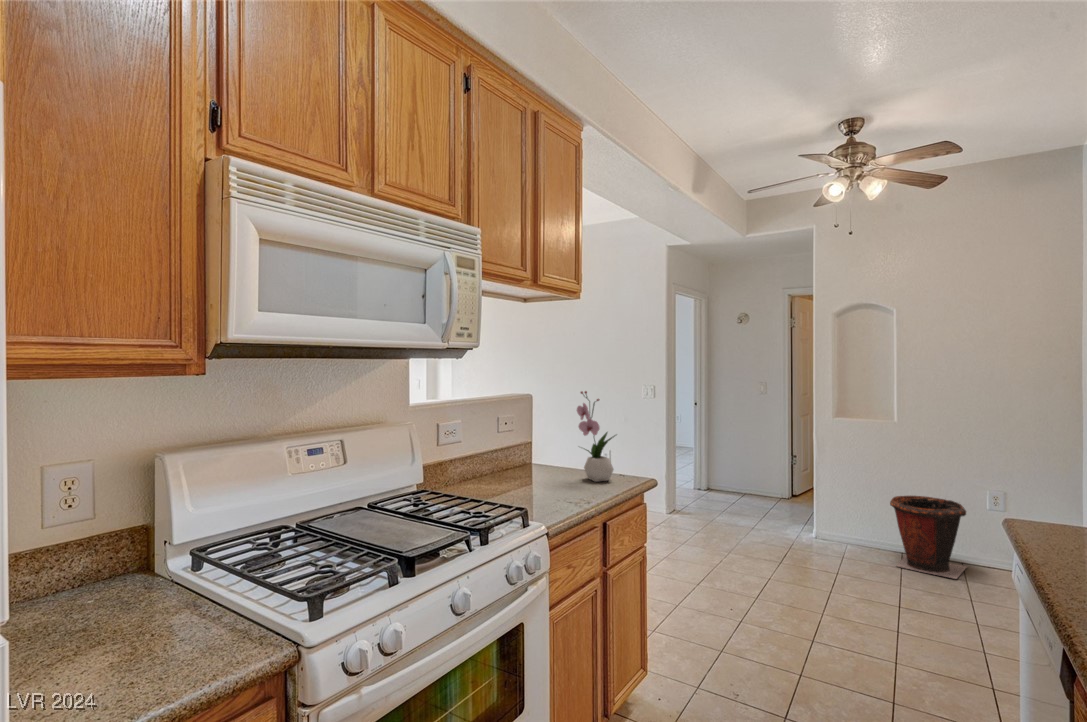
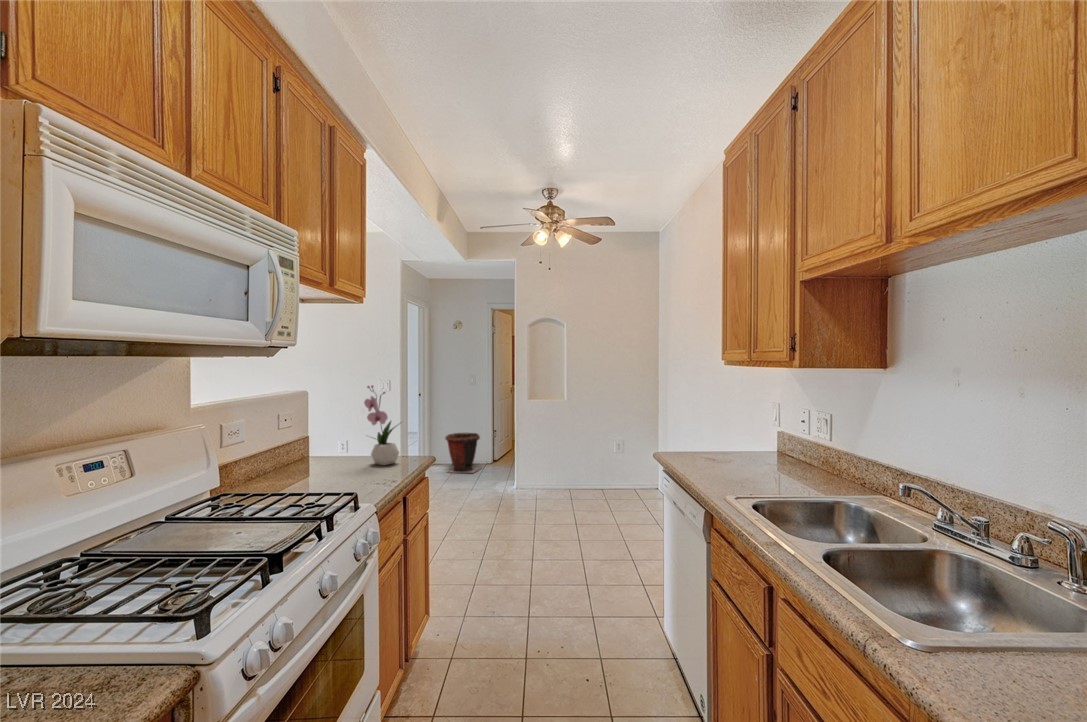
waste bin: present [890,496,967,579] -> present [445,433,481,473]

